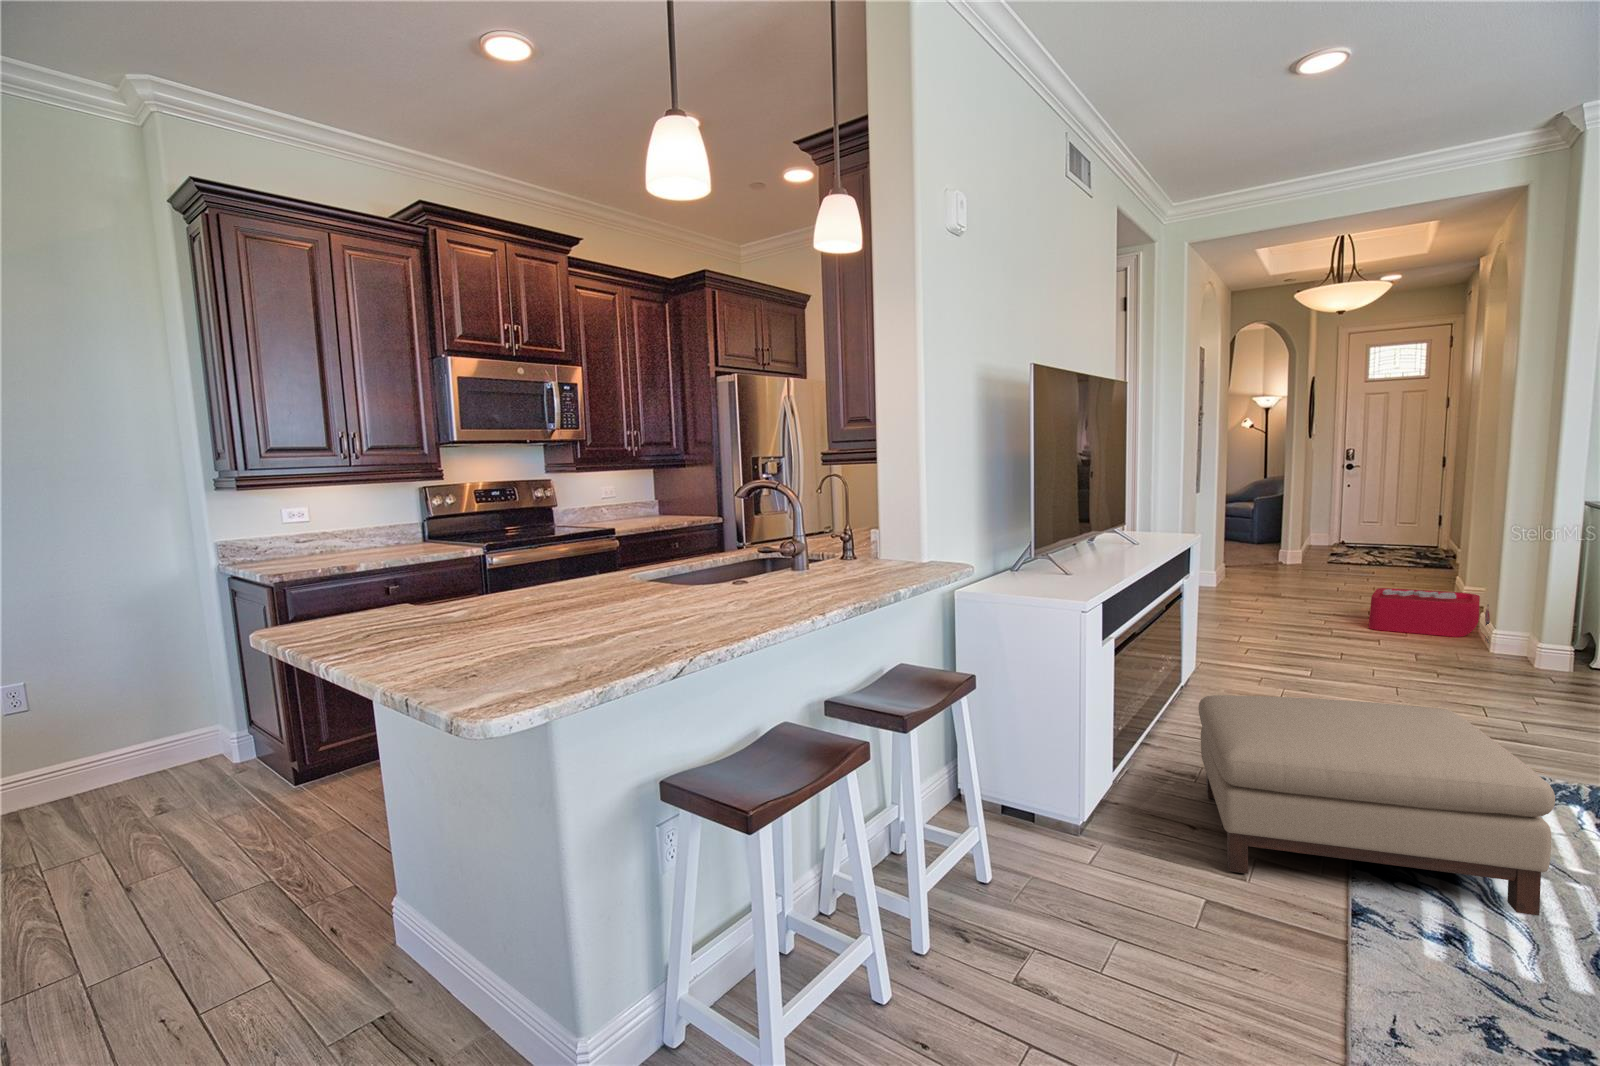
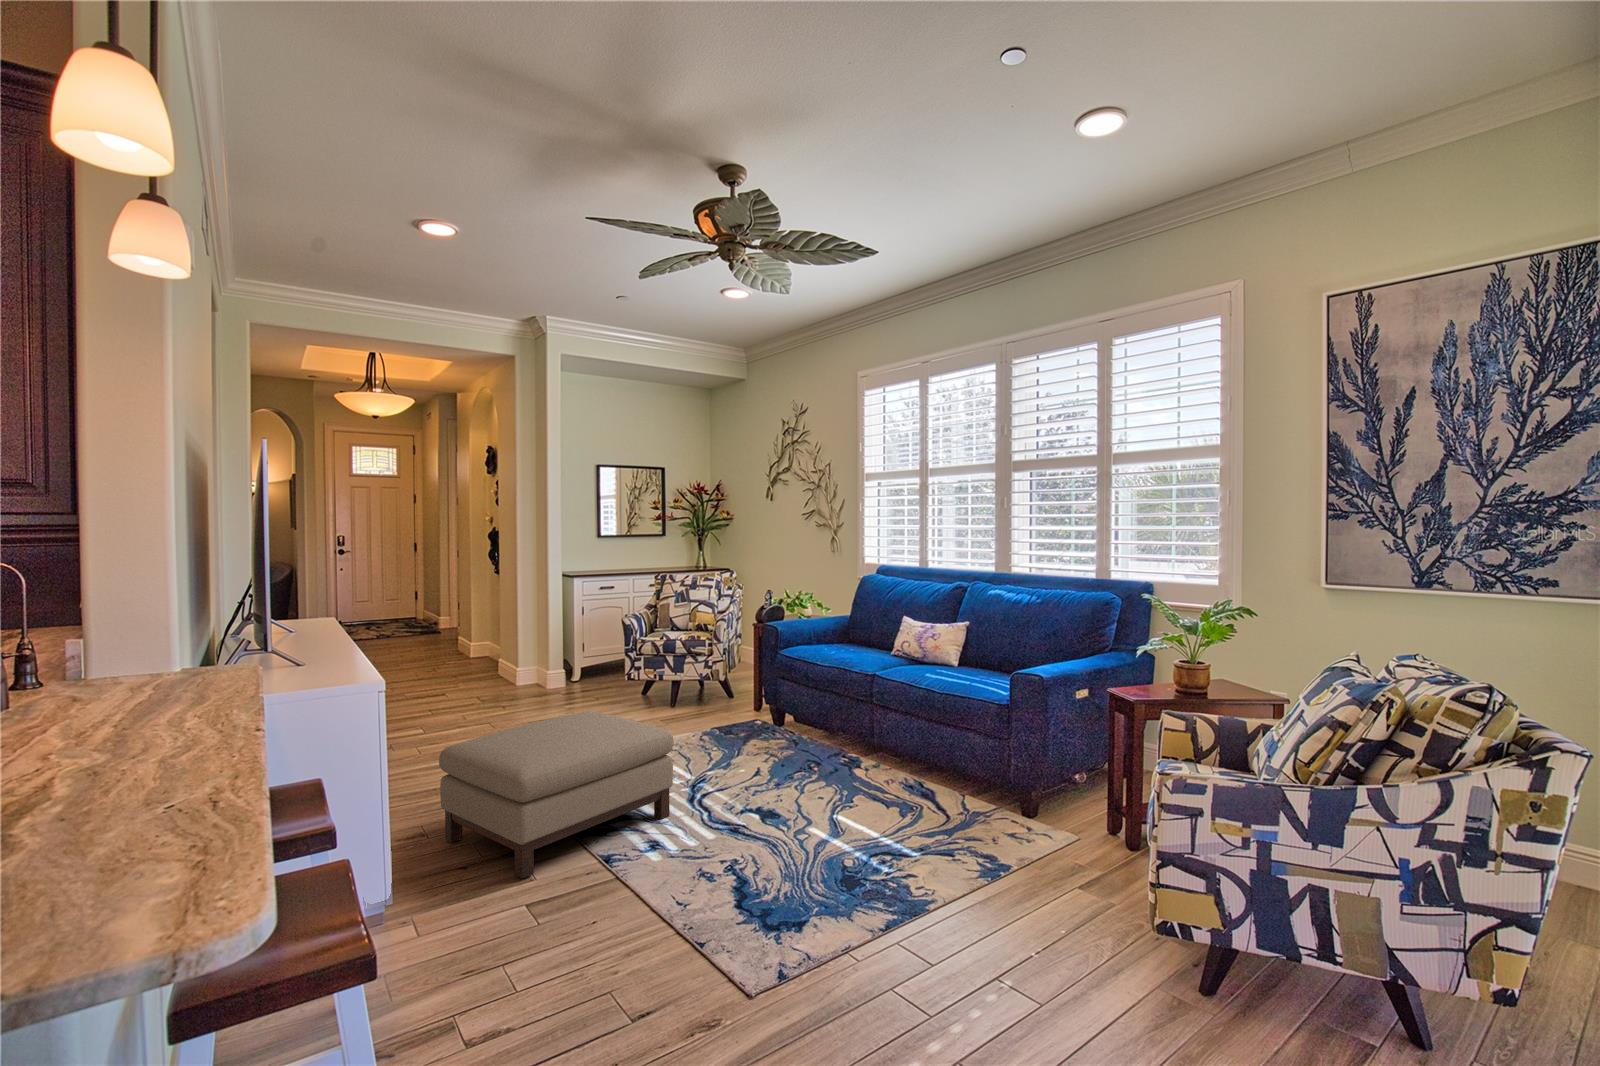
storage bin: present [1369,588,1490,643] -> none [422,648,508,688]

